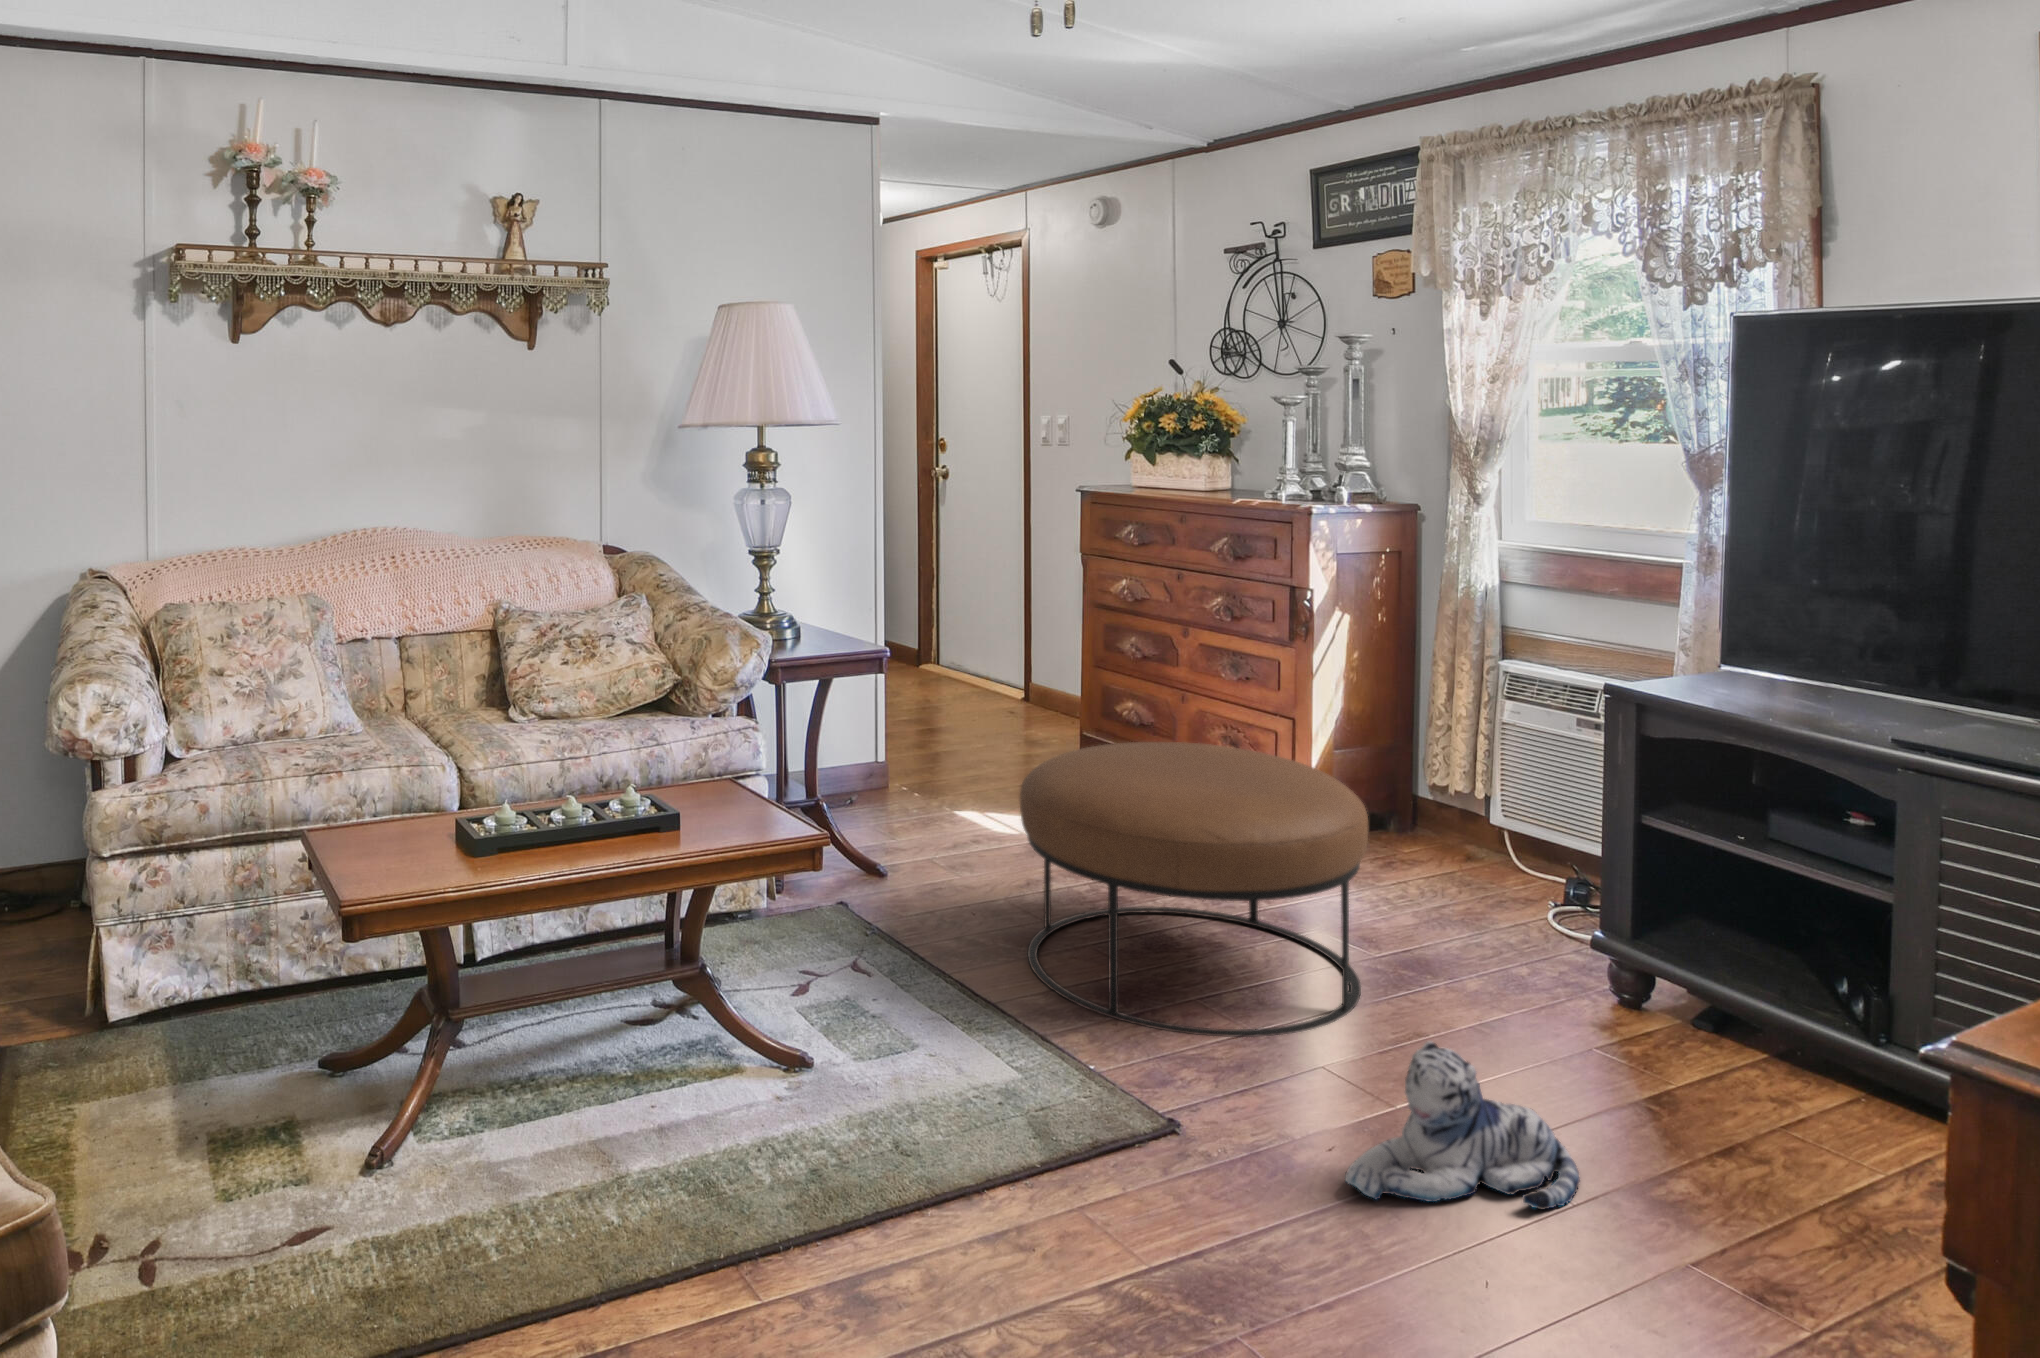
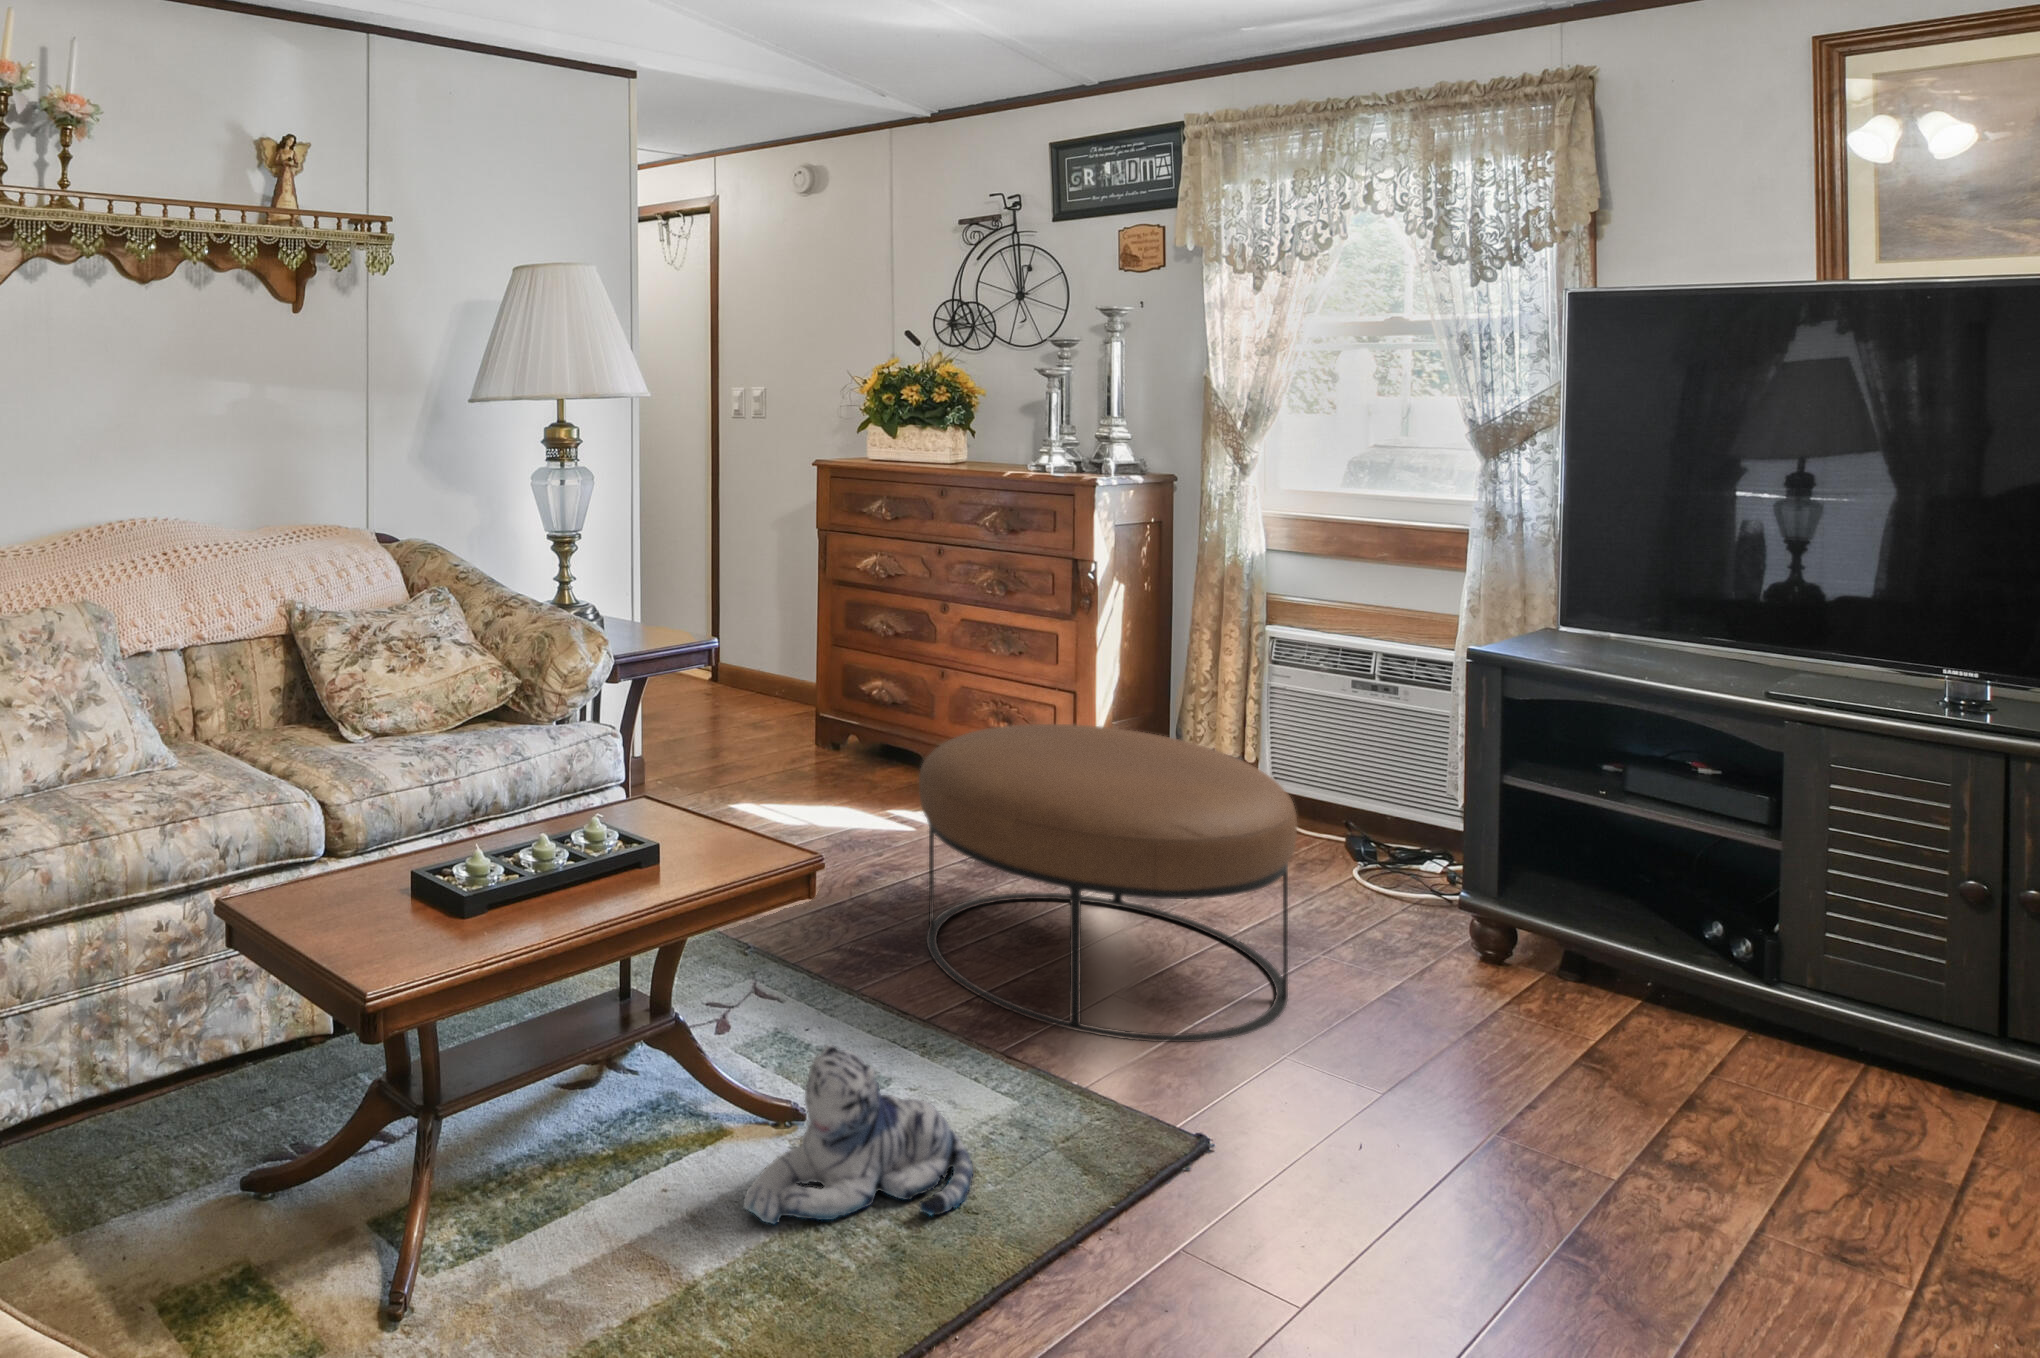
plush toy: present [1345,1041,1580,1210] -> present [744,1045,973,1224]

